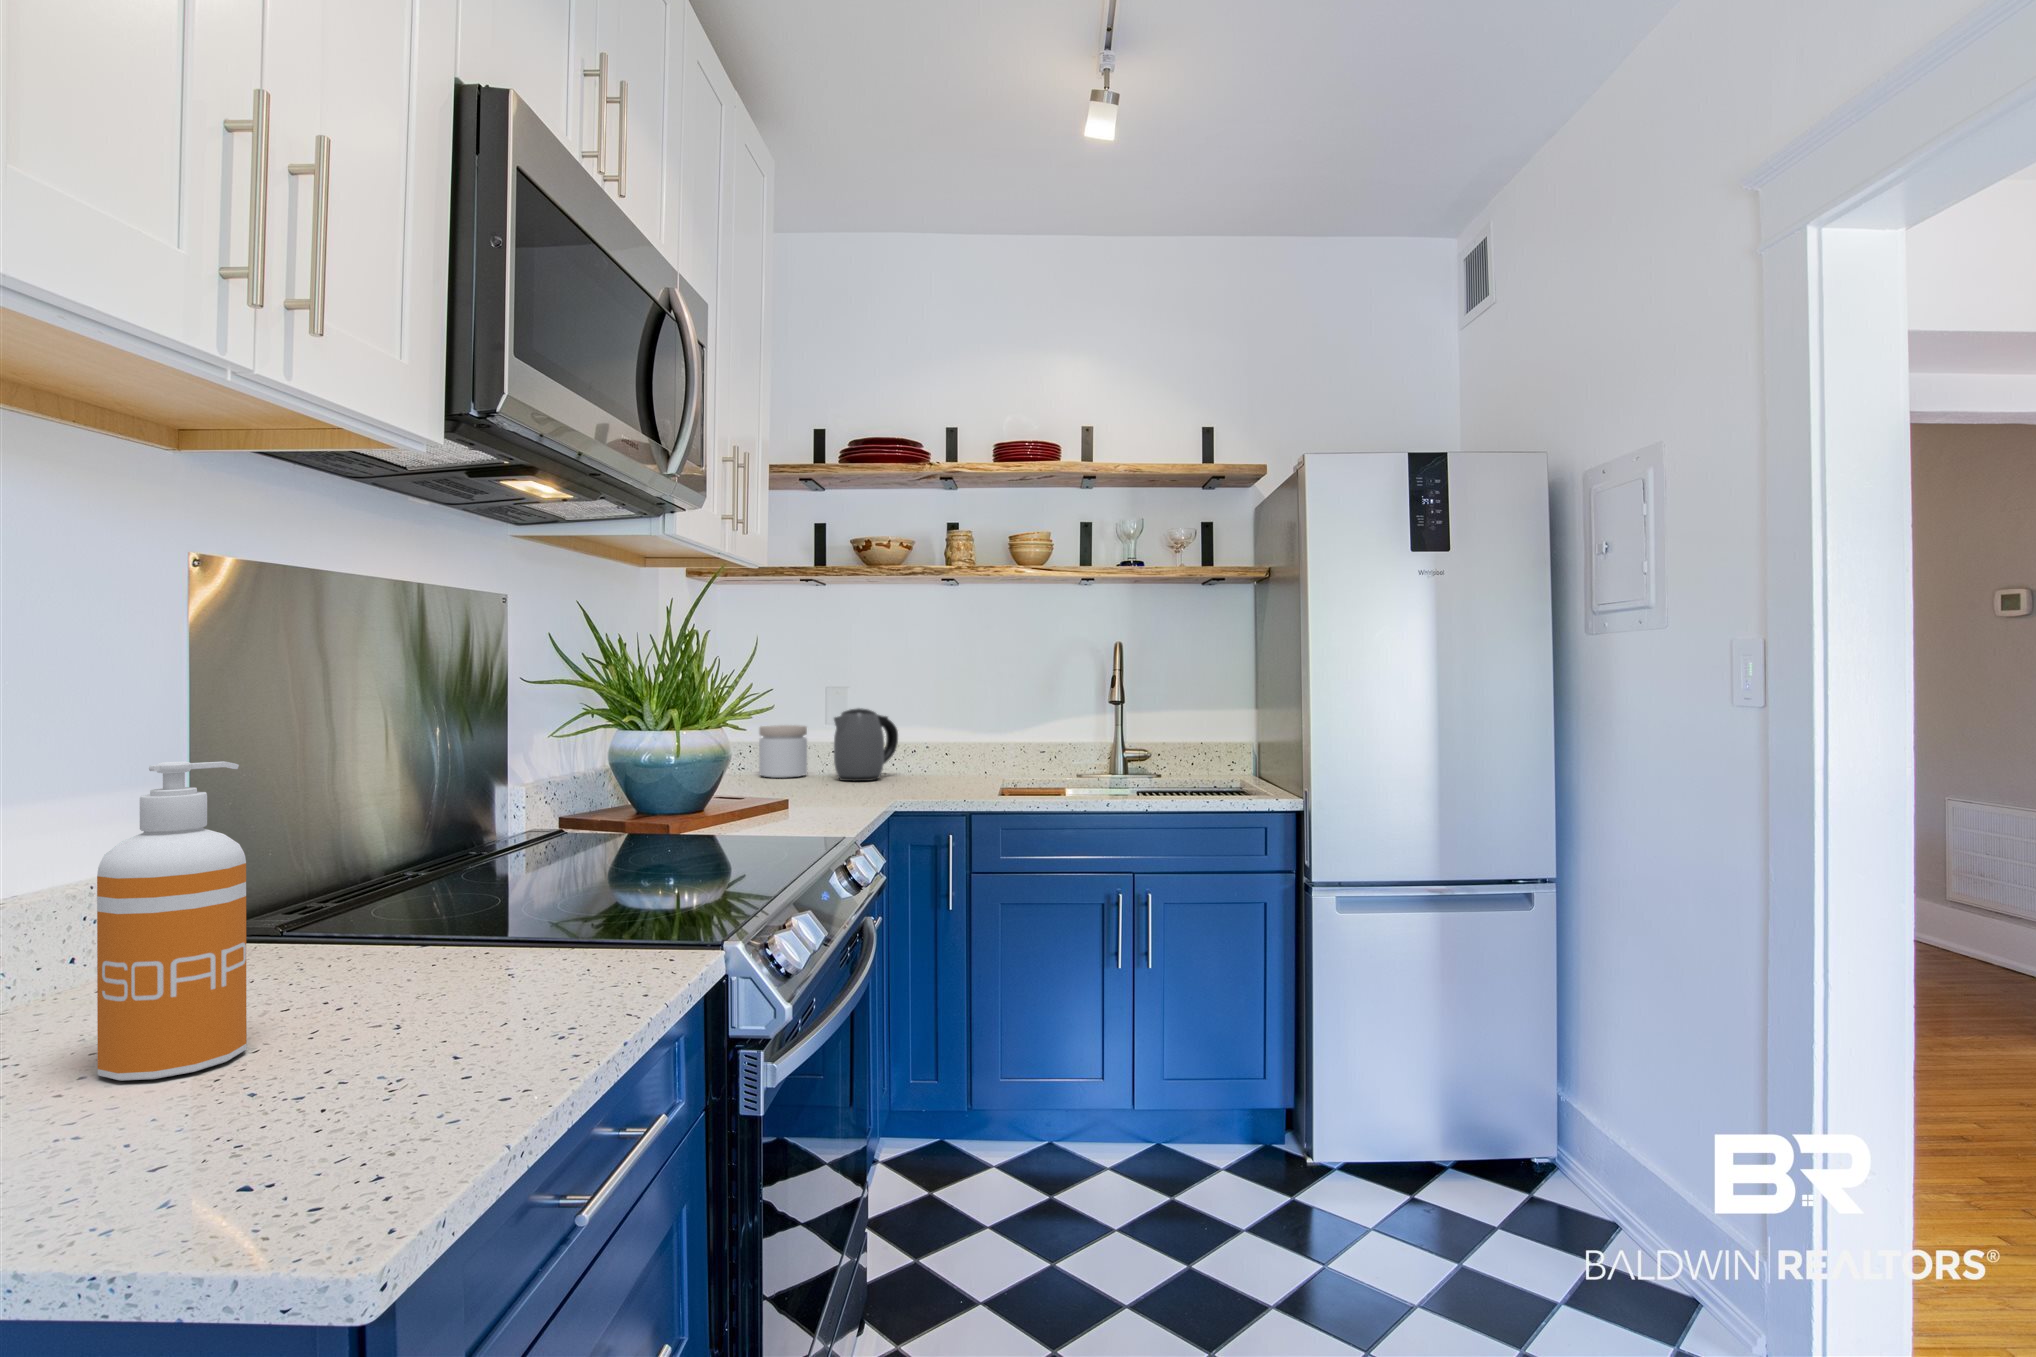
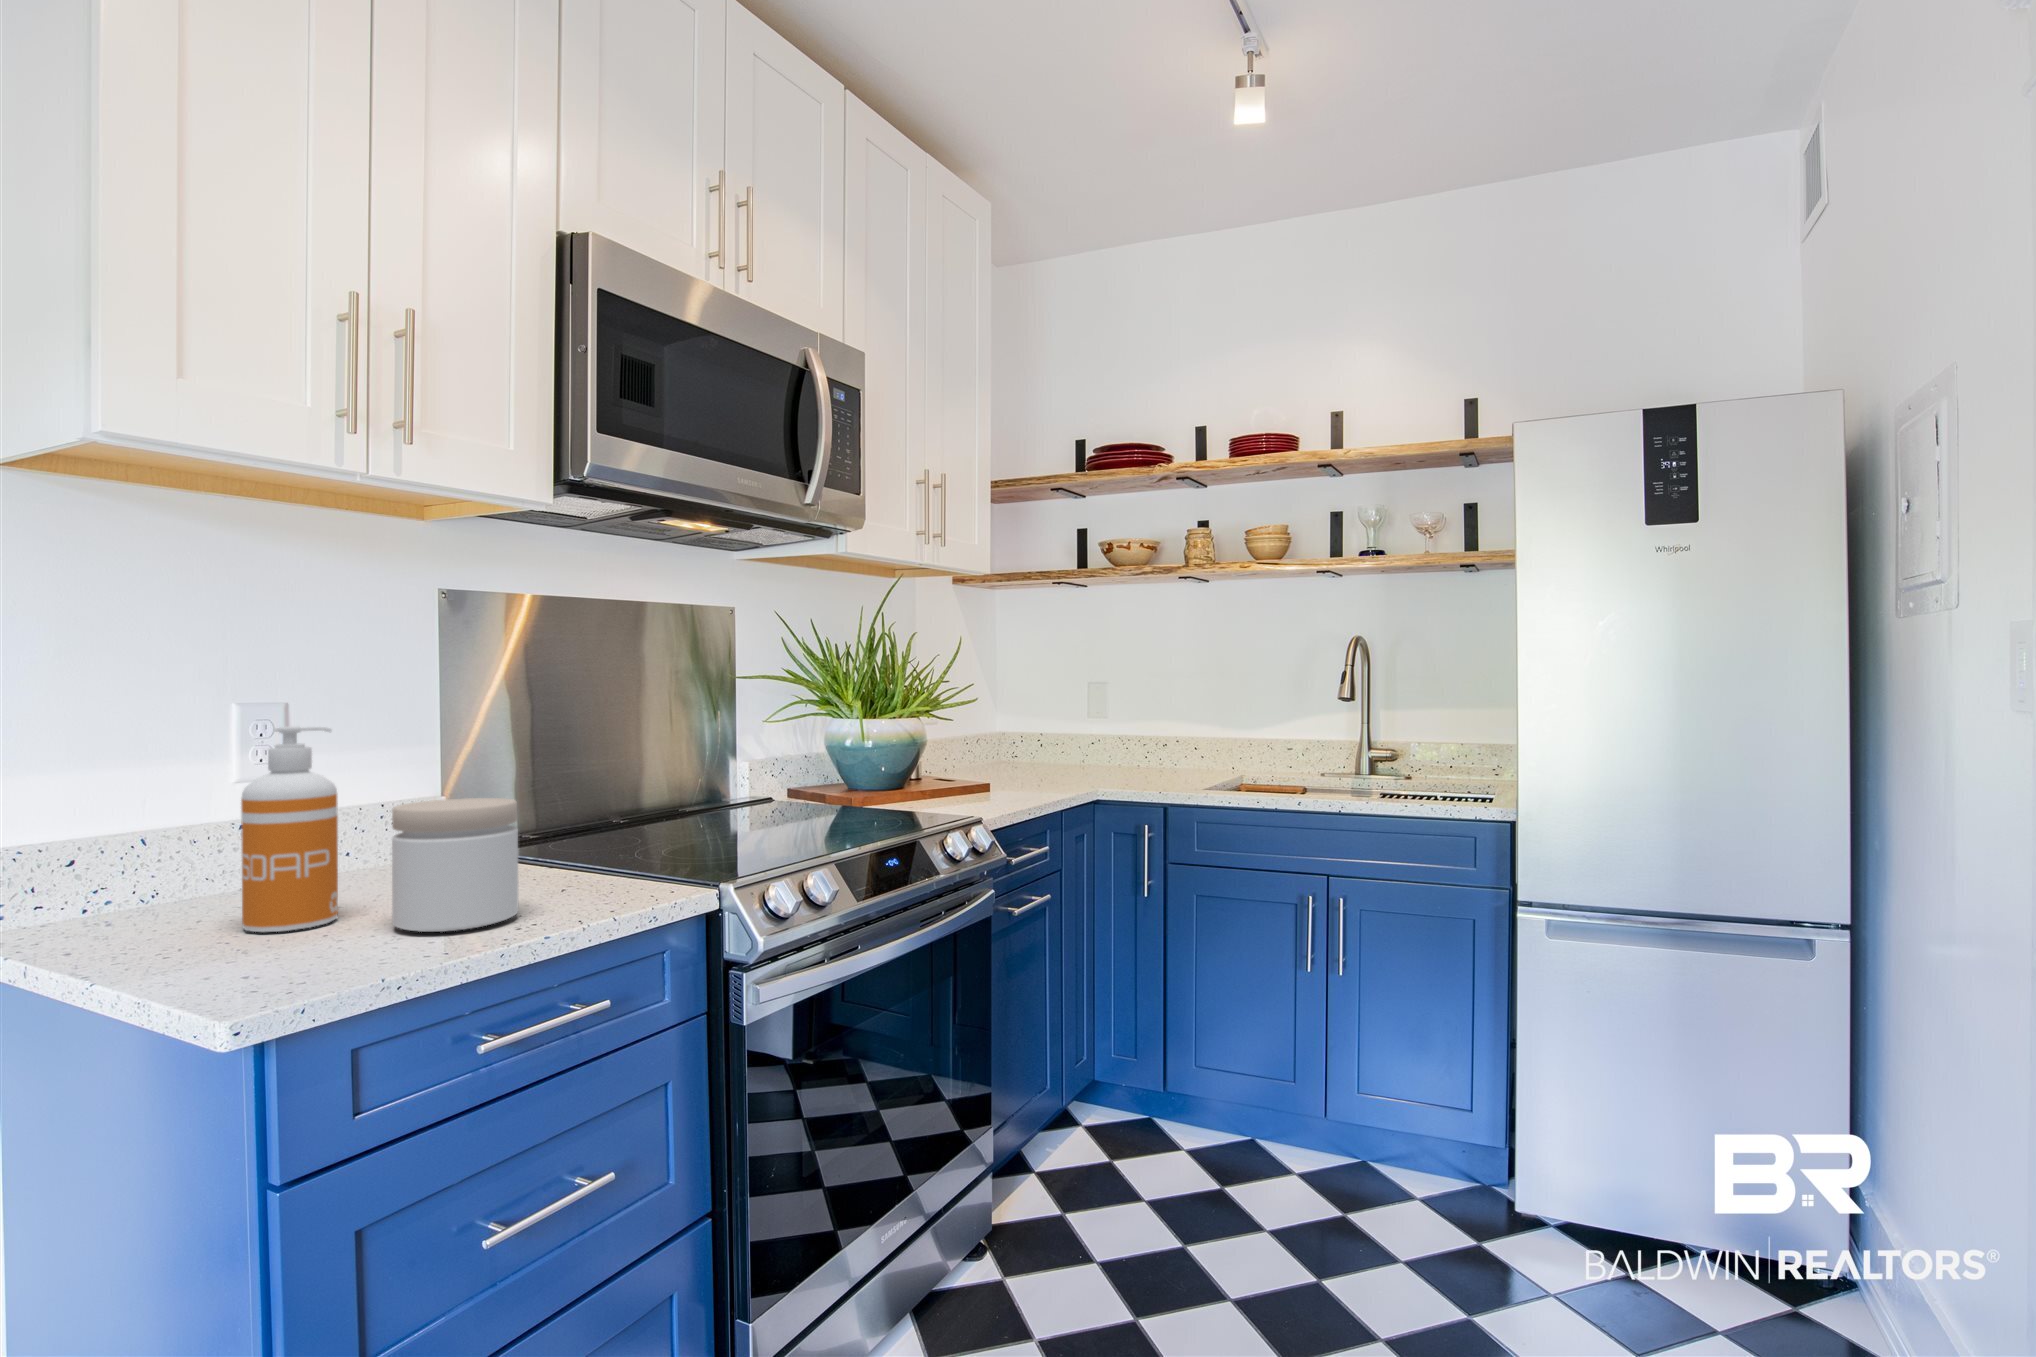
kettle: present [834,708,898,781] -> none [1078,703,1144,771]
jar: present [759,725,807,778] -> present [392,798,519,932]

